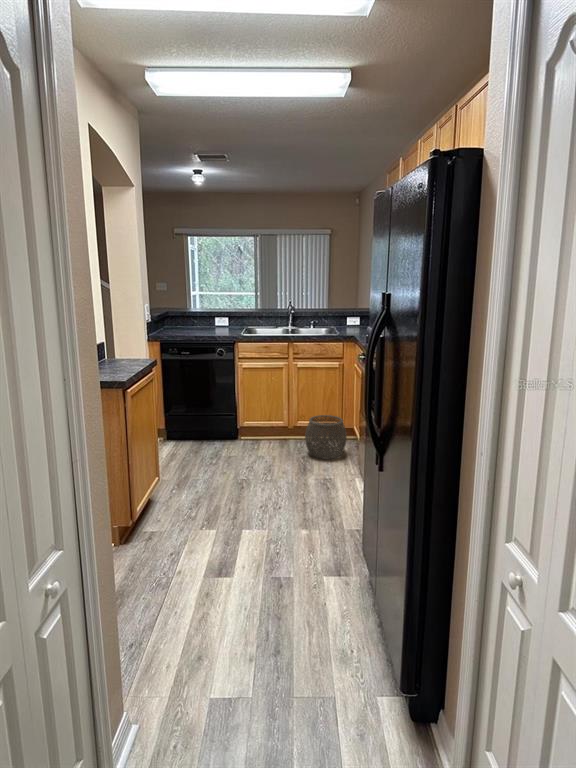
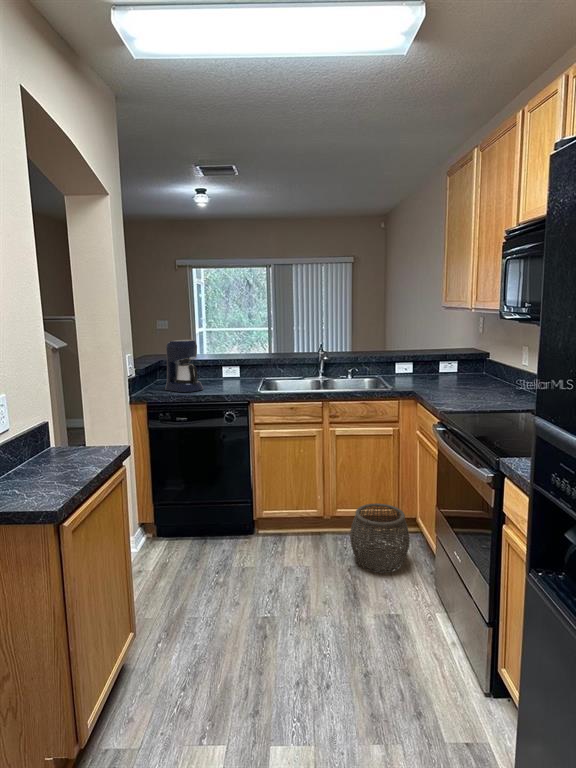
coffee maker: none [171,295,200,334] -> present [165,340,203,392]

